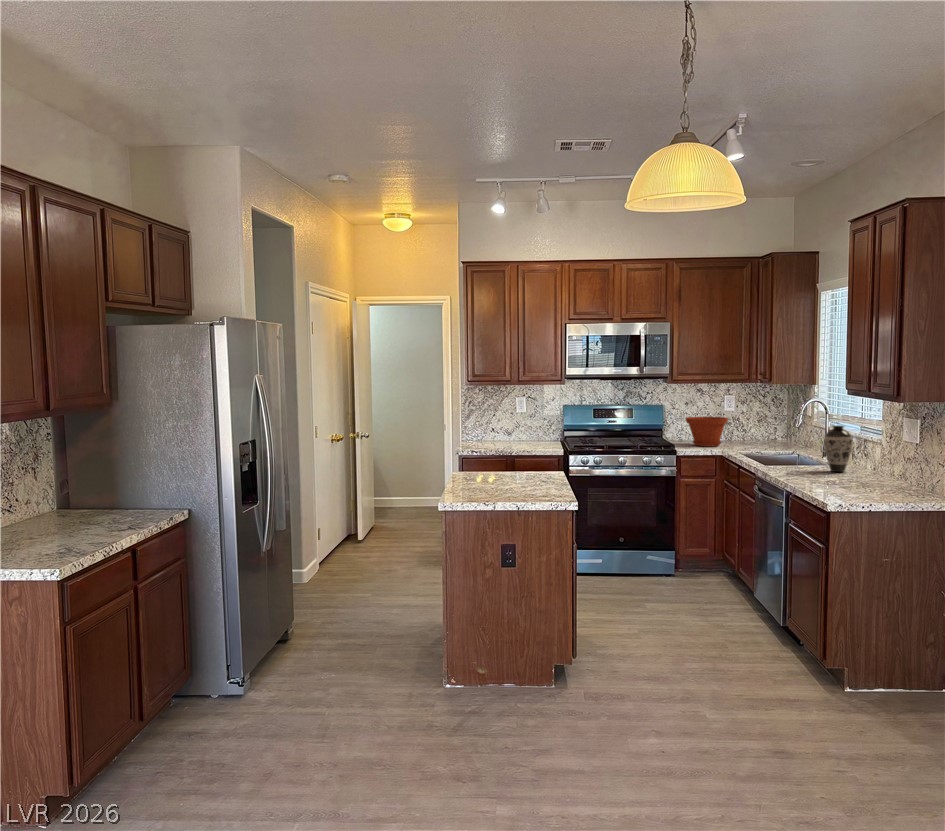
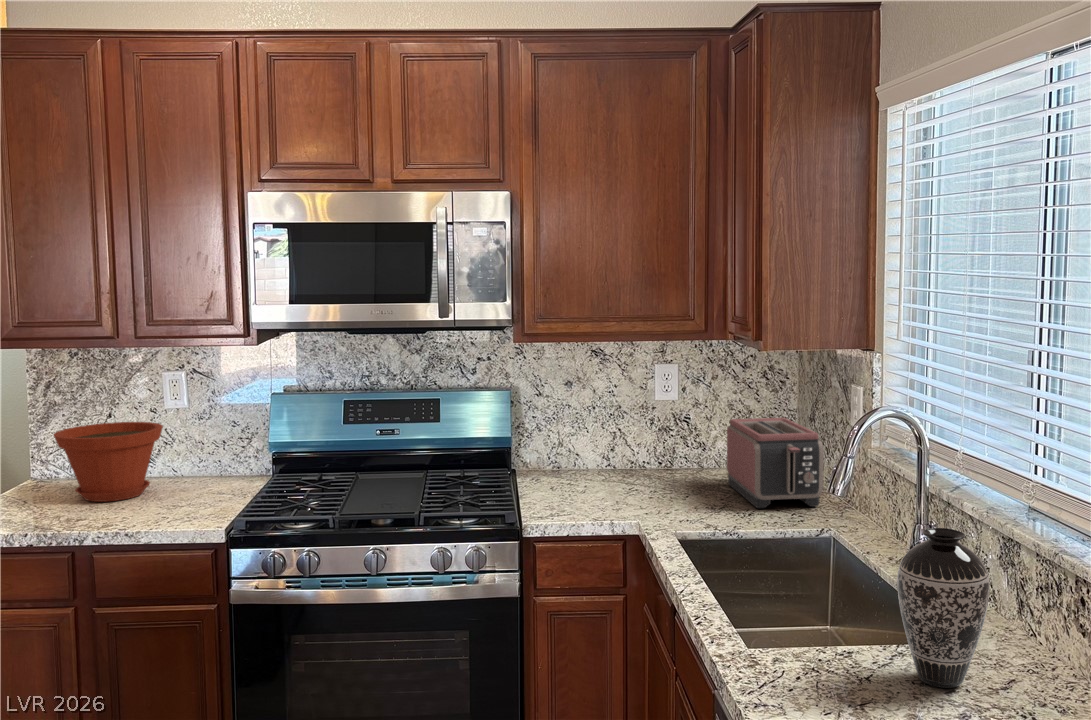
toaster: none [758,416,801,448] -> present [727,418,824,508]
plant pot: present [686,417,728,447] -> present [54,422,163,502]

